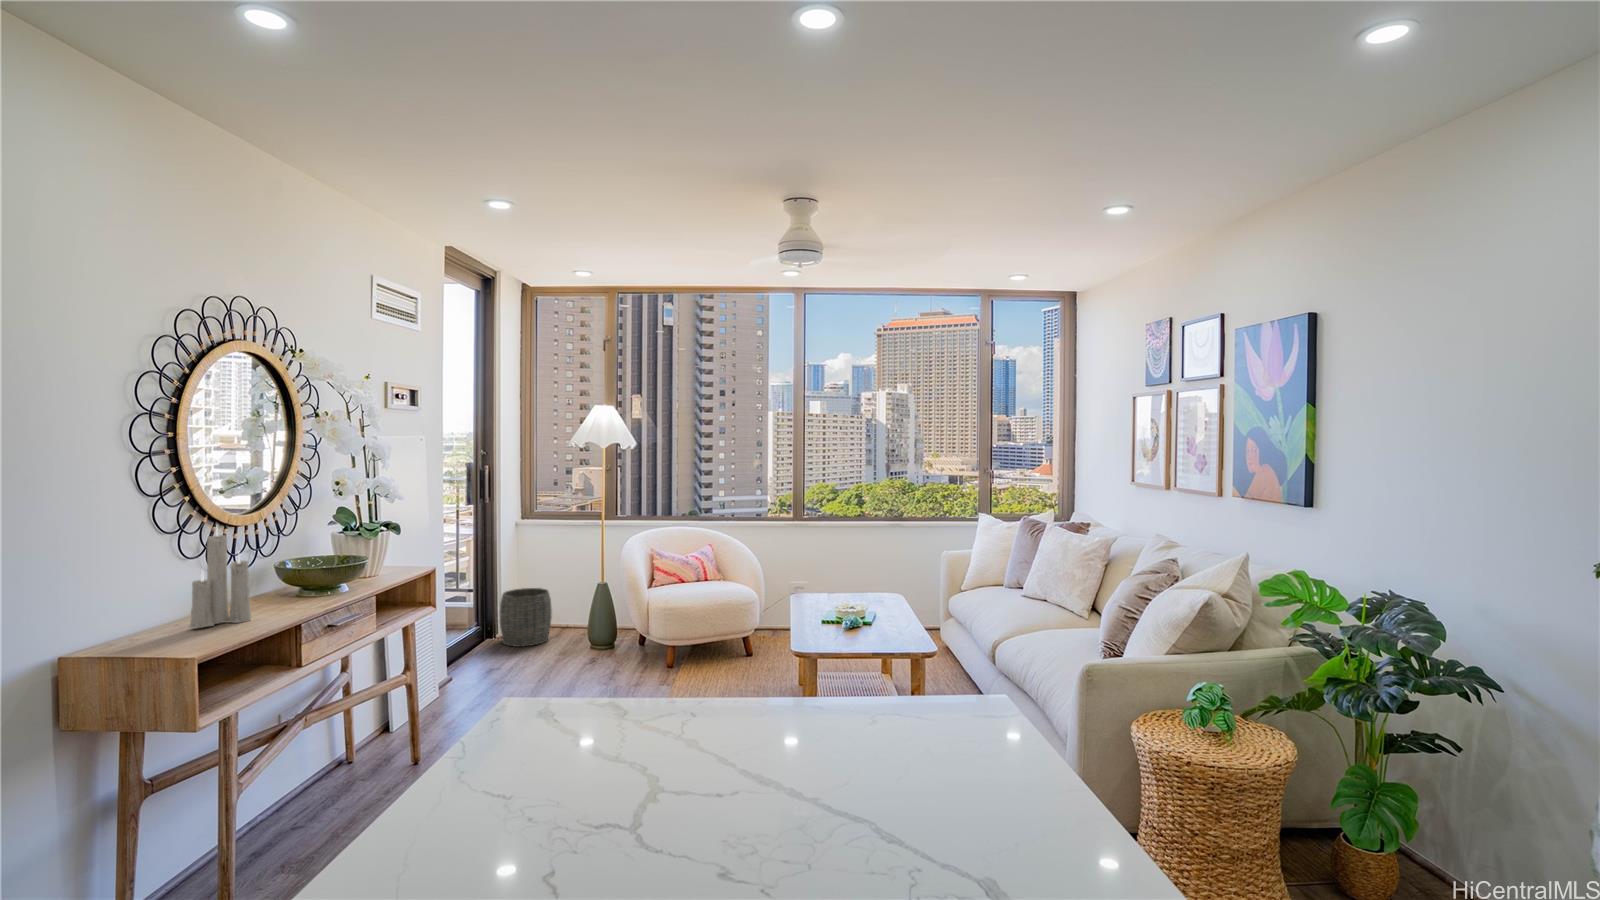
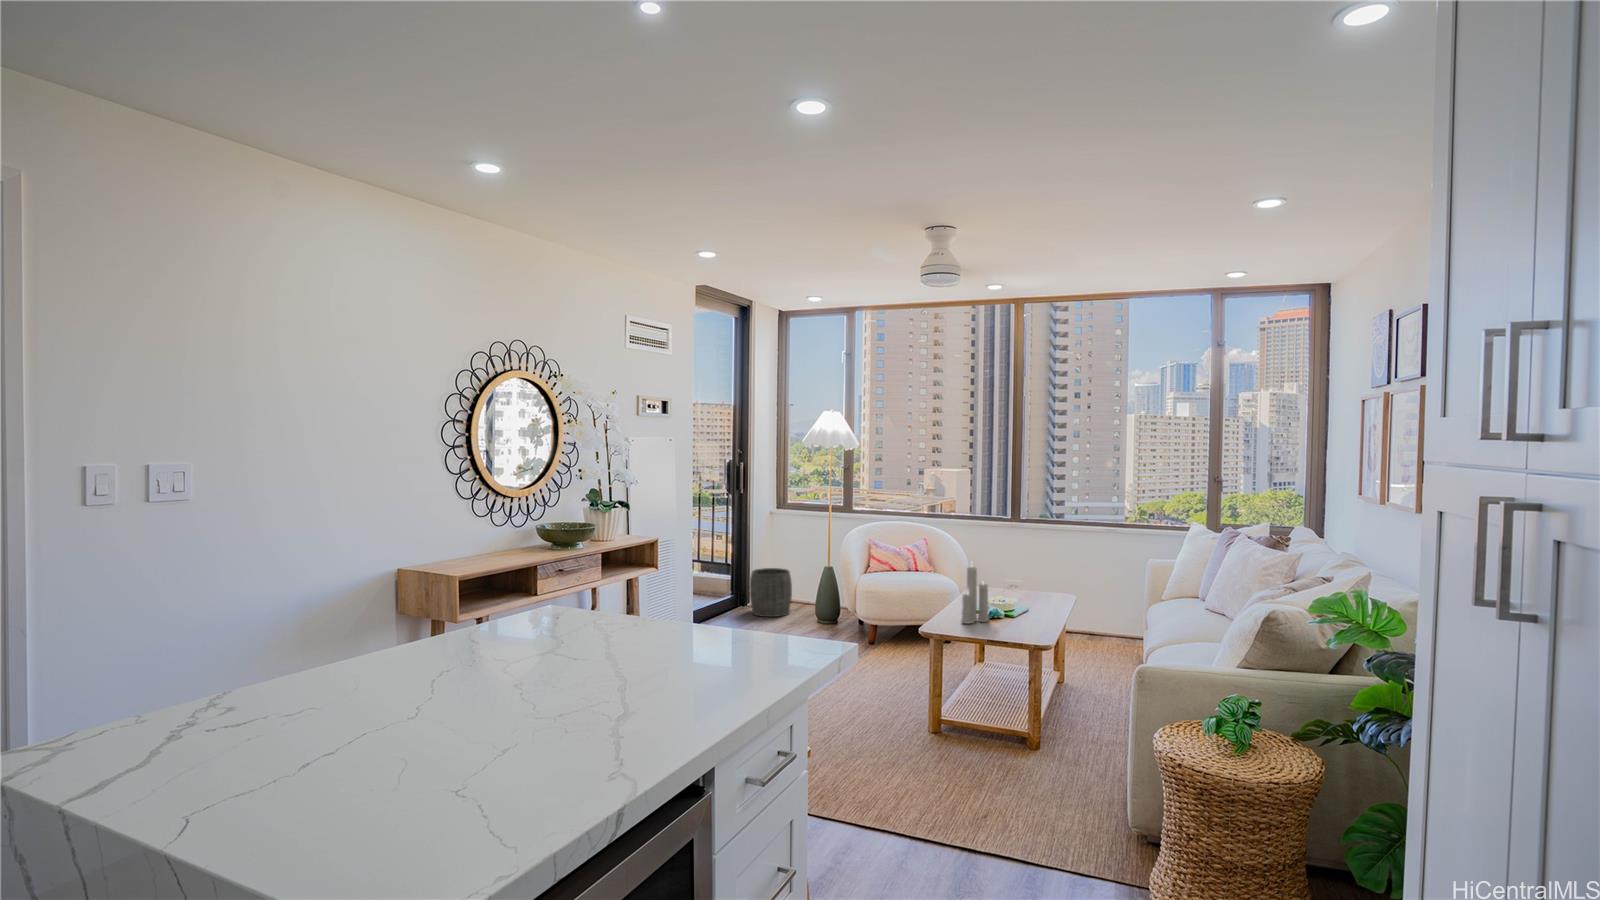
candle: present [189,529,251,628] -> present [961,567,989,623]

